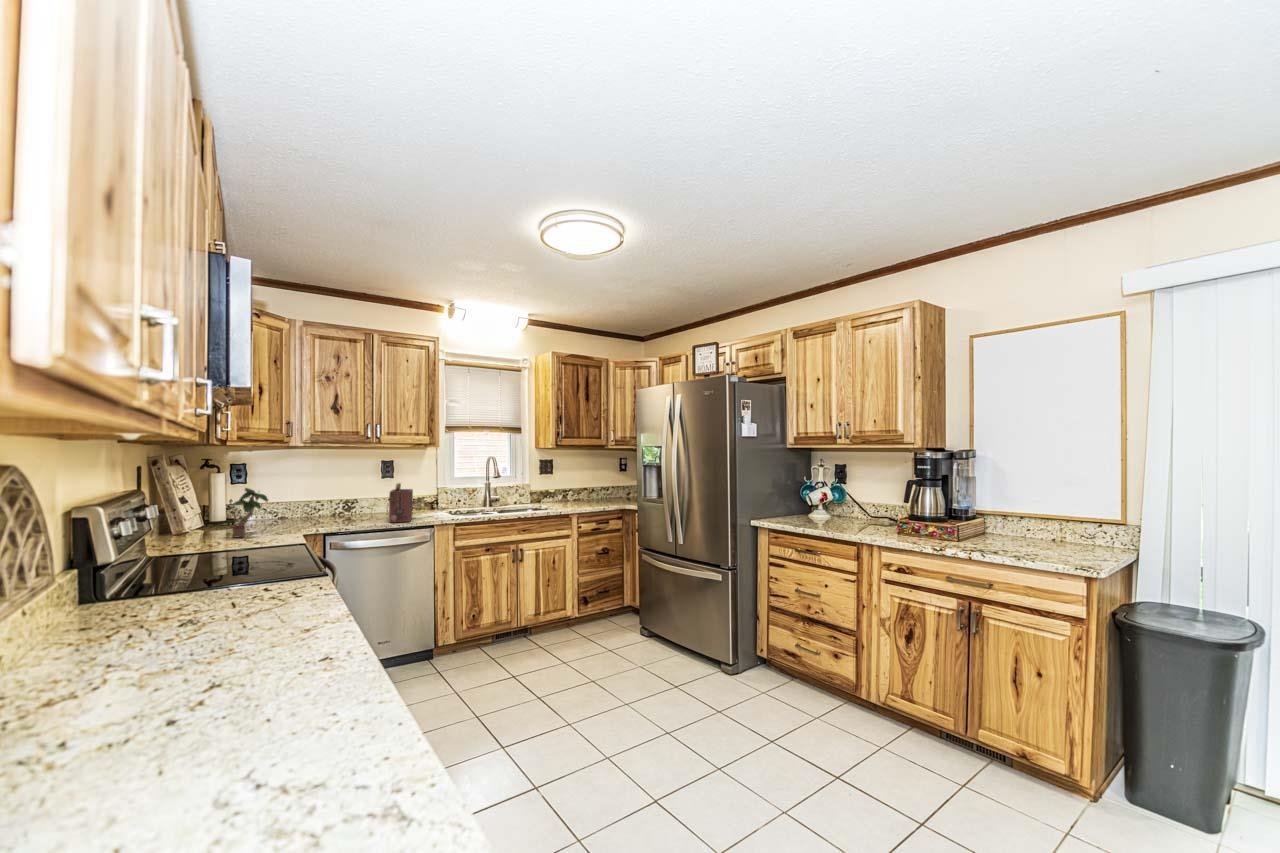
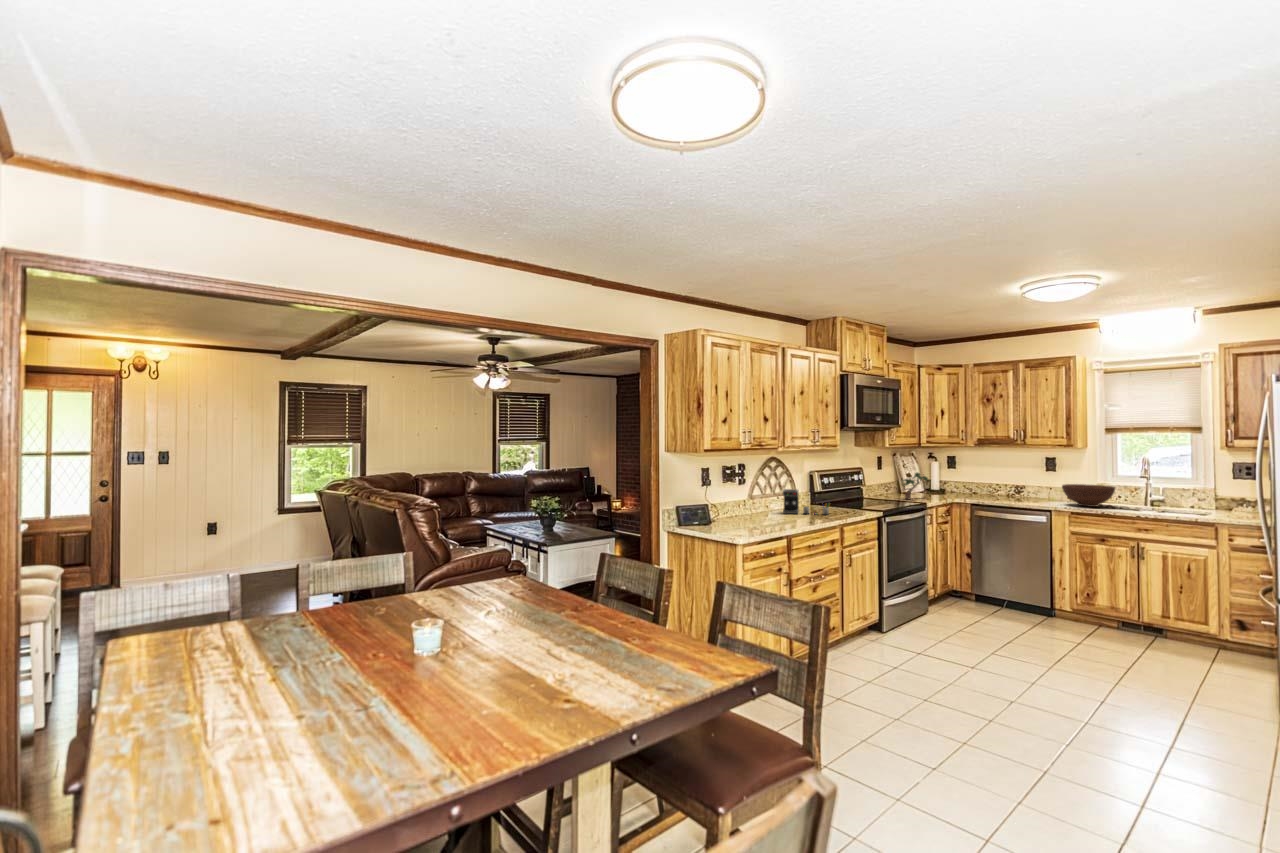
toaster: present [389,483,413,523] -> none [1007,476,1040,506]
fruit bowl: none [427,489,479,514] -> present [1062,484,1115,507]
coffee maker: none [80,545,249,623] -> present [783,489,830,515]

